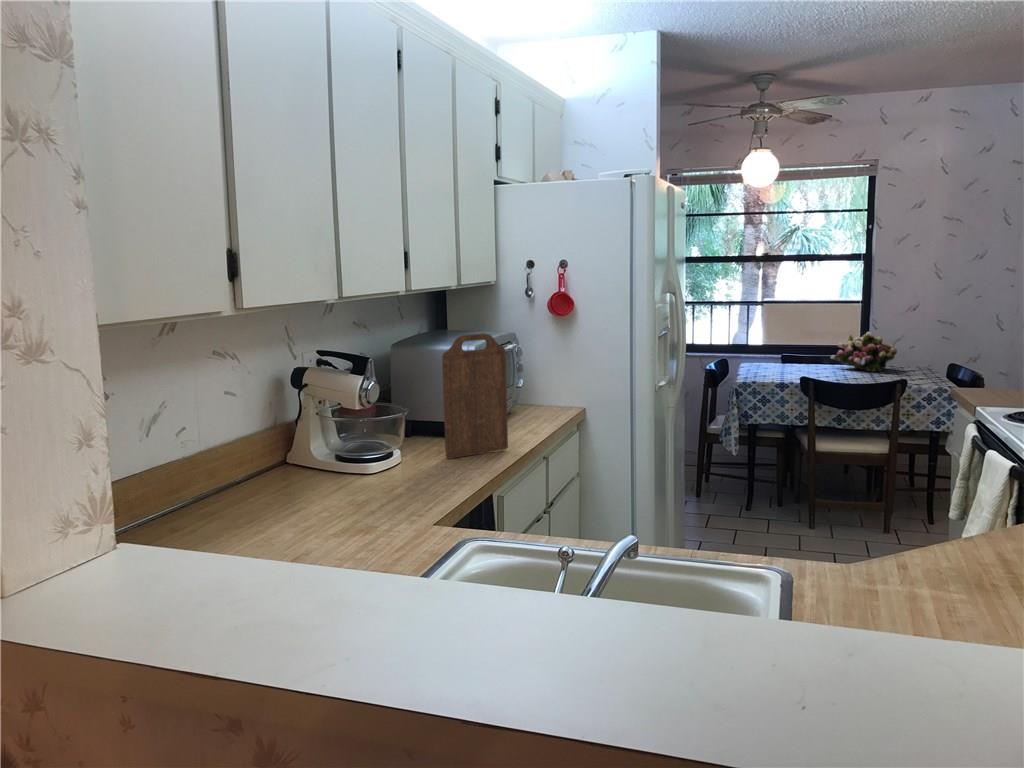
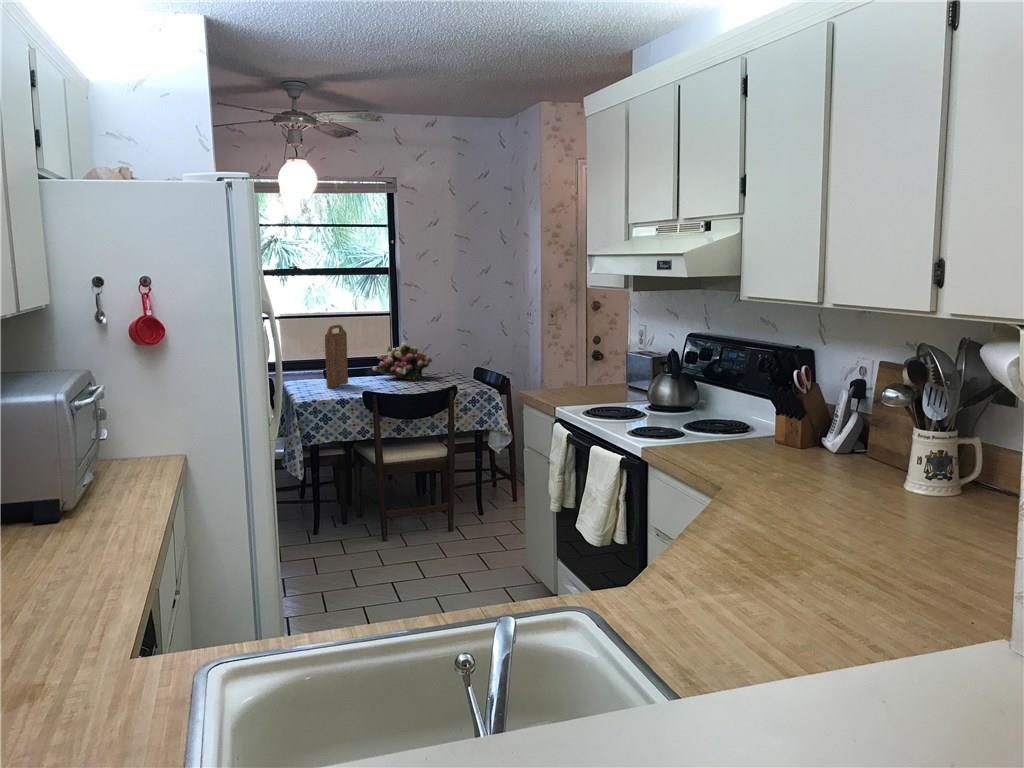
cutting board: present [442,333,508,459] -> present [325,325,348,389]

